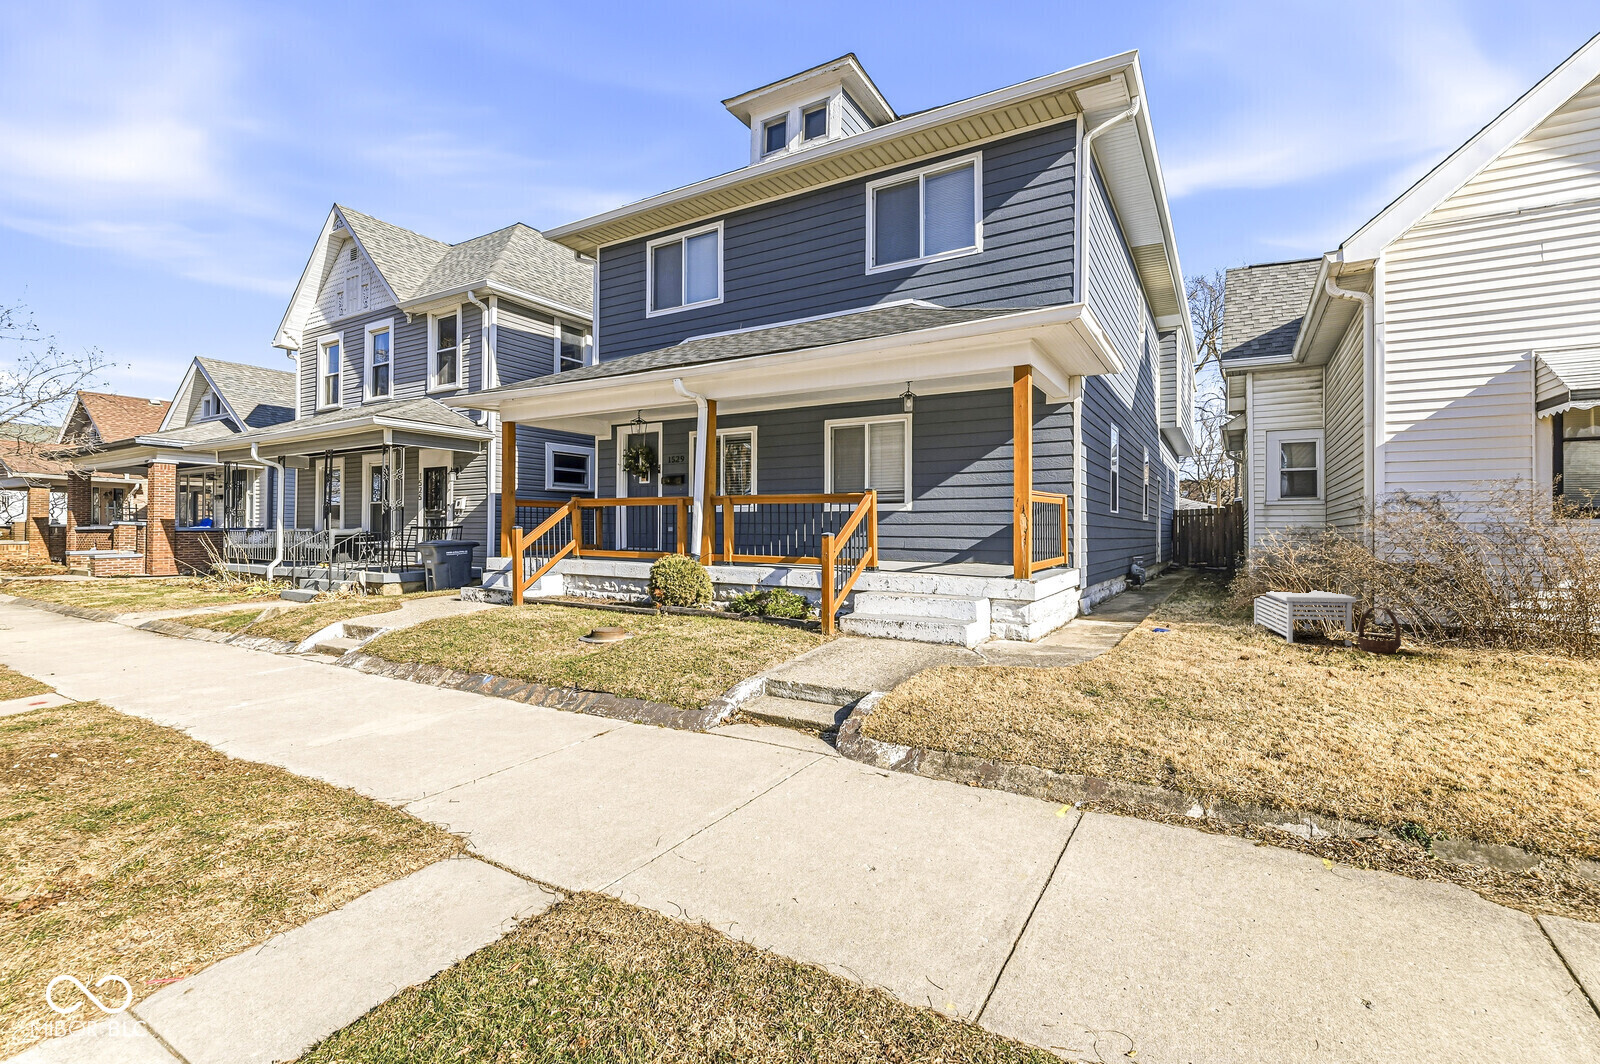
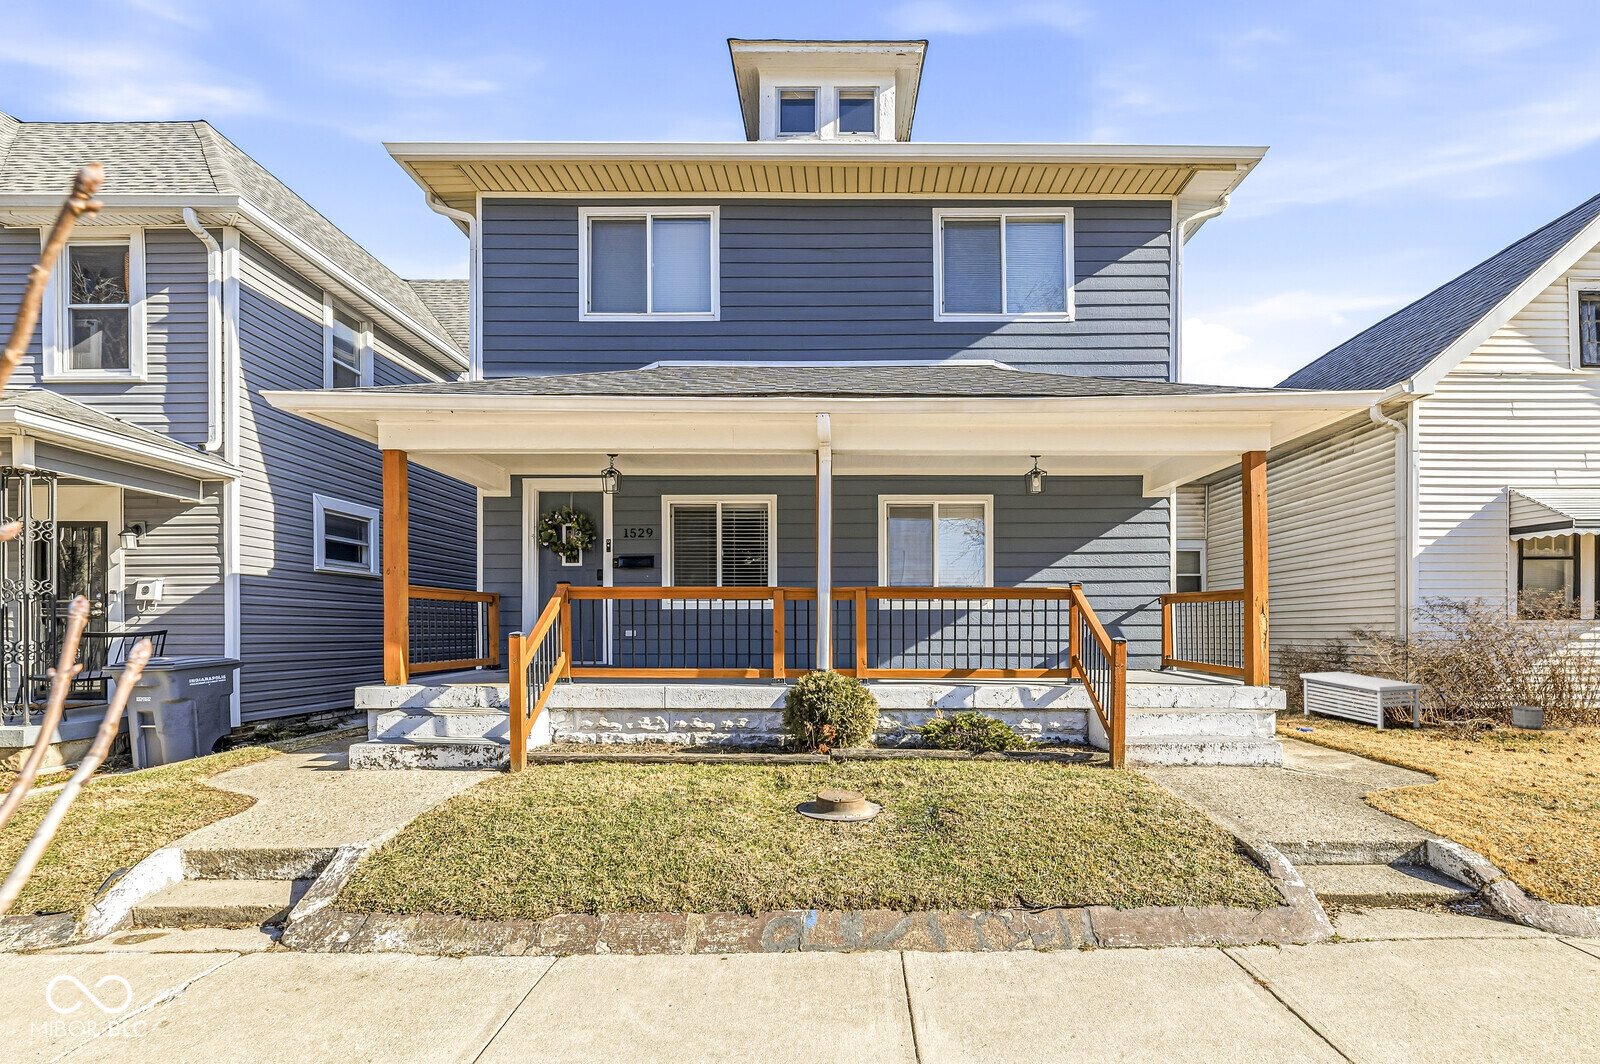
basket: present [1358,607,1401,654] -> none [1434,692,1469,733]
planter: none [1494,631,1537,661] -> present [1512,706,1543,729]

